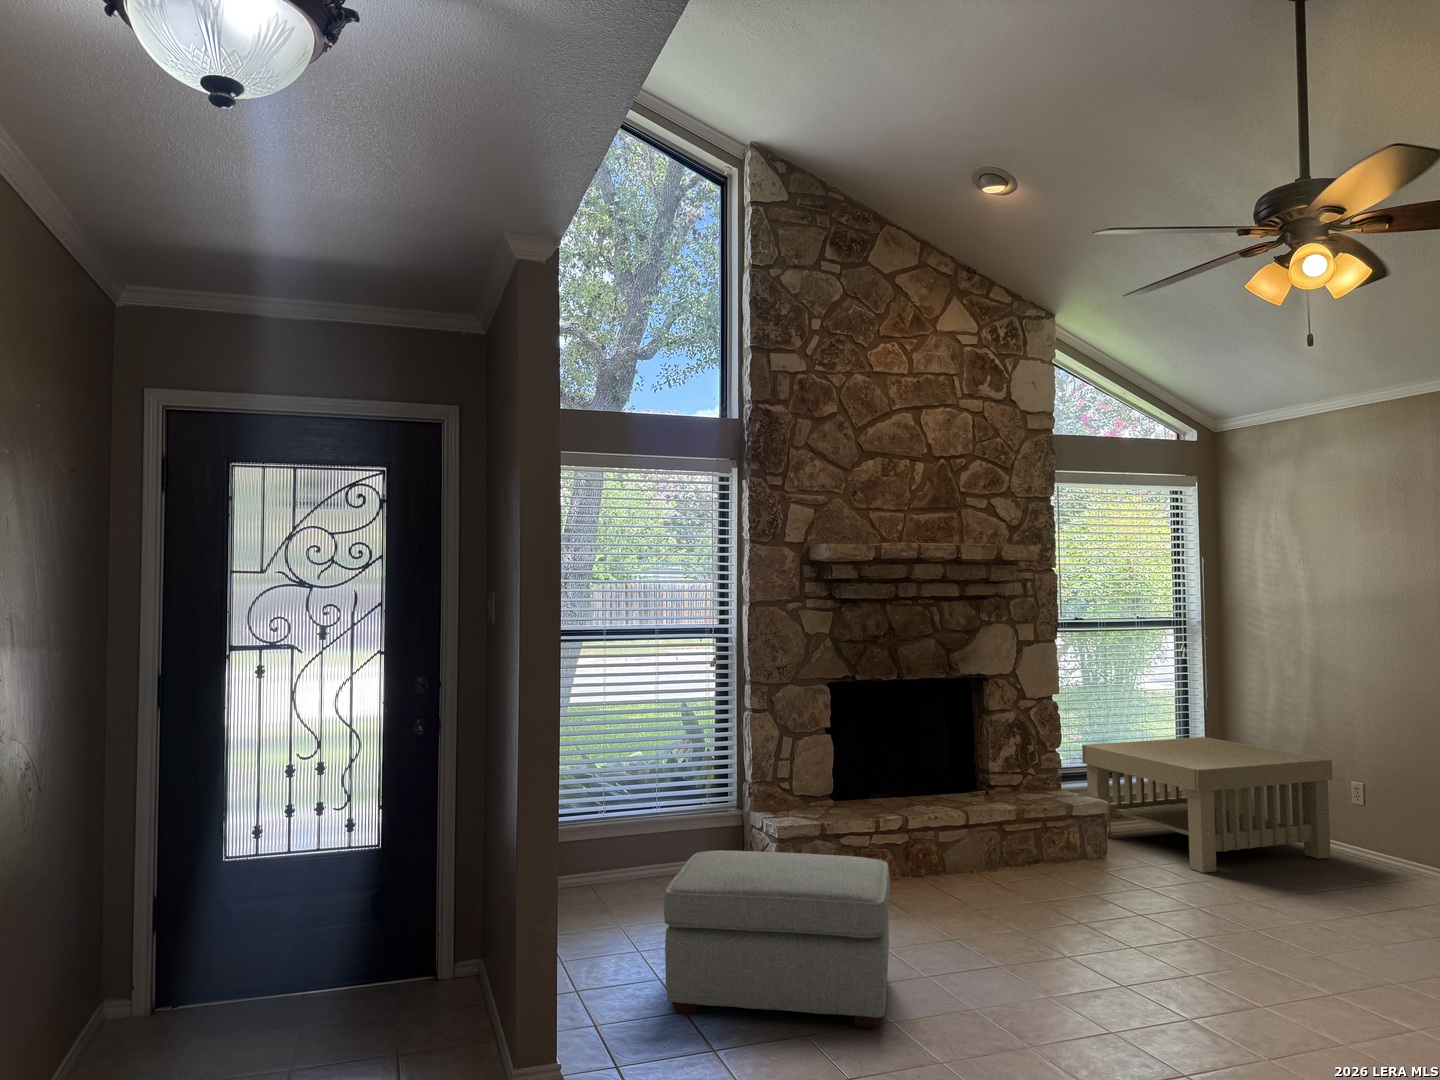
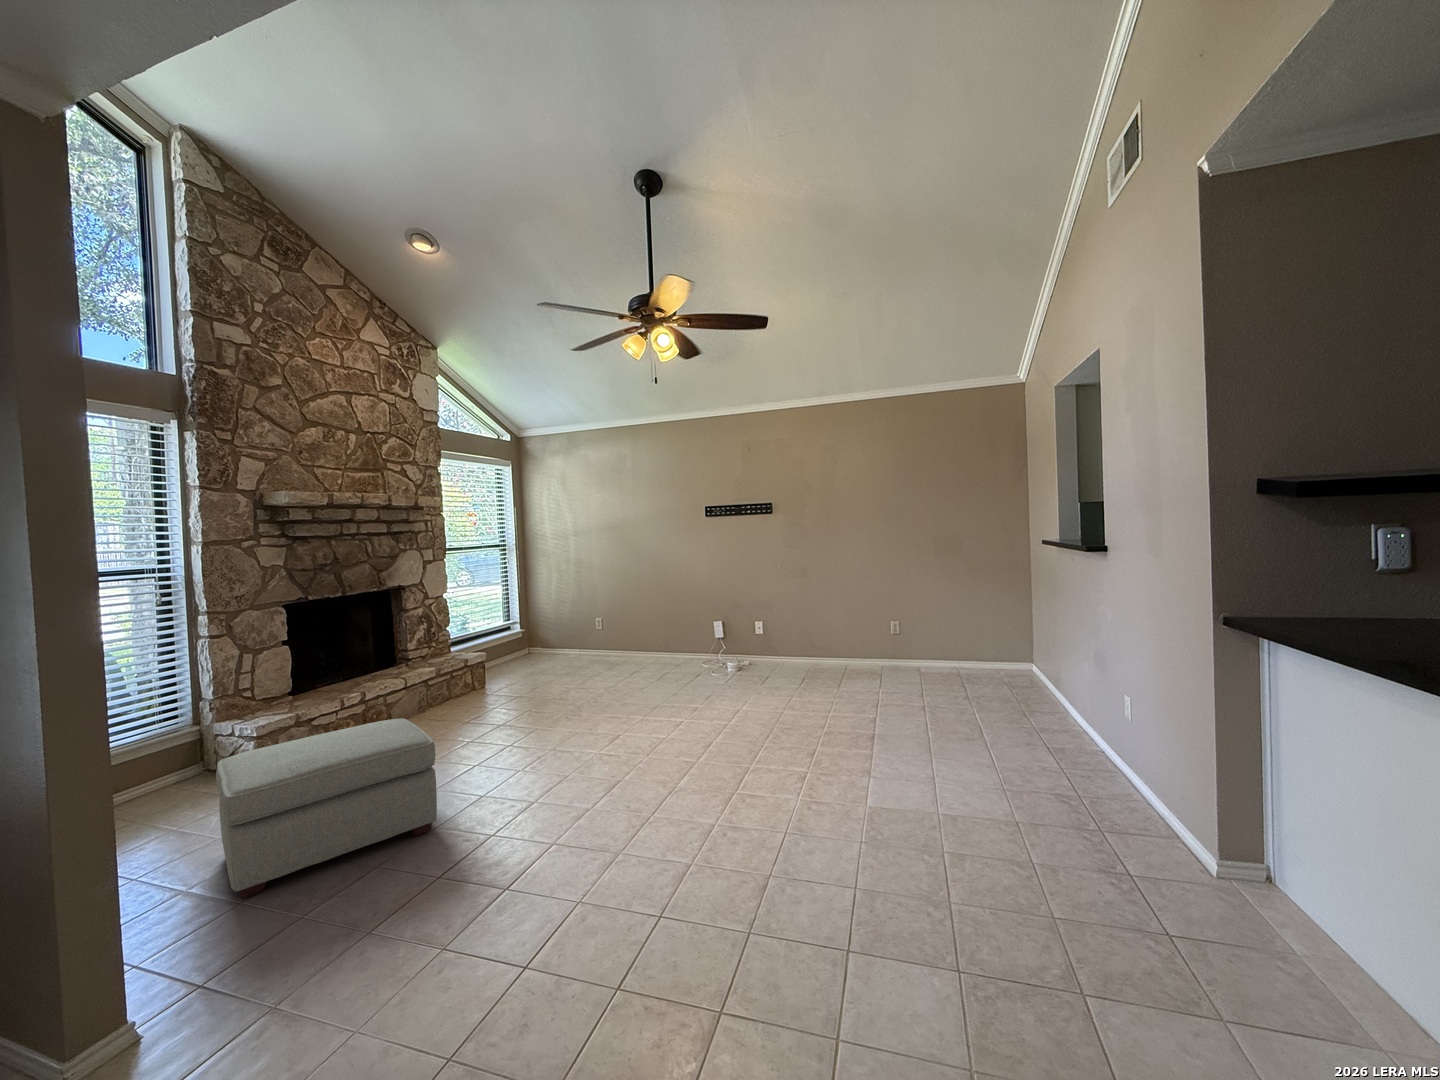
coffee table: present [1082,737,1332,873] -> none [458,610,590,682]

